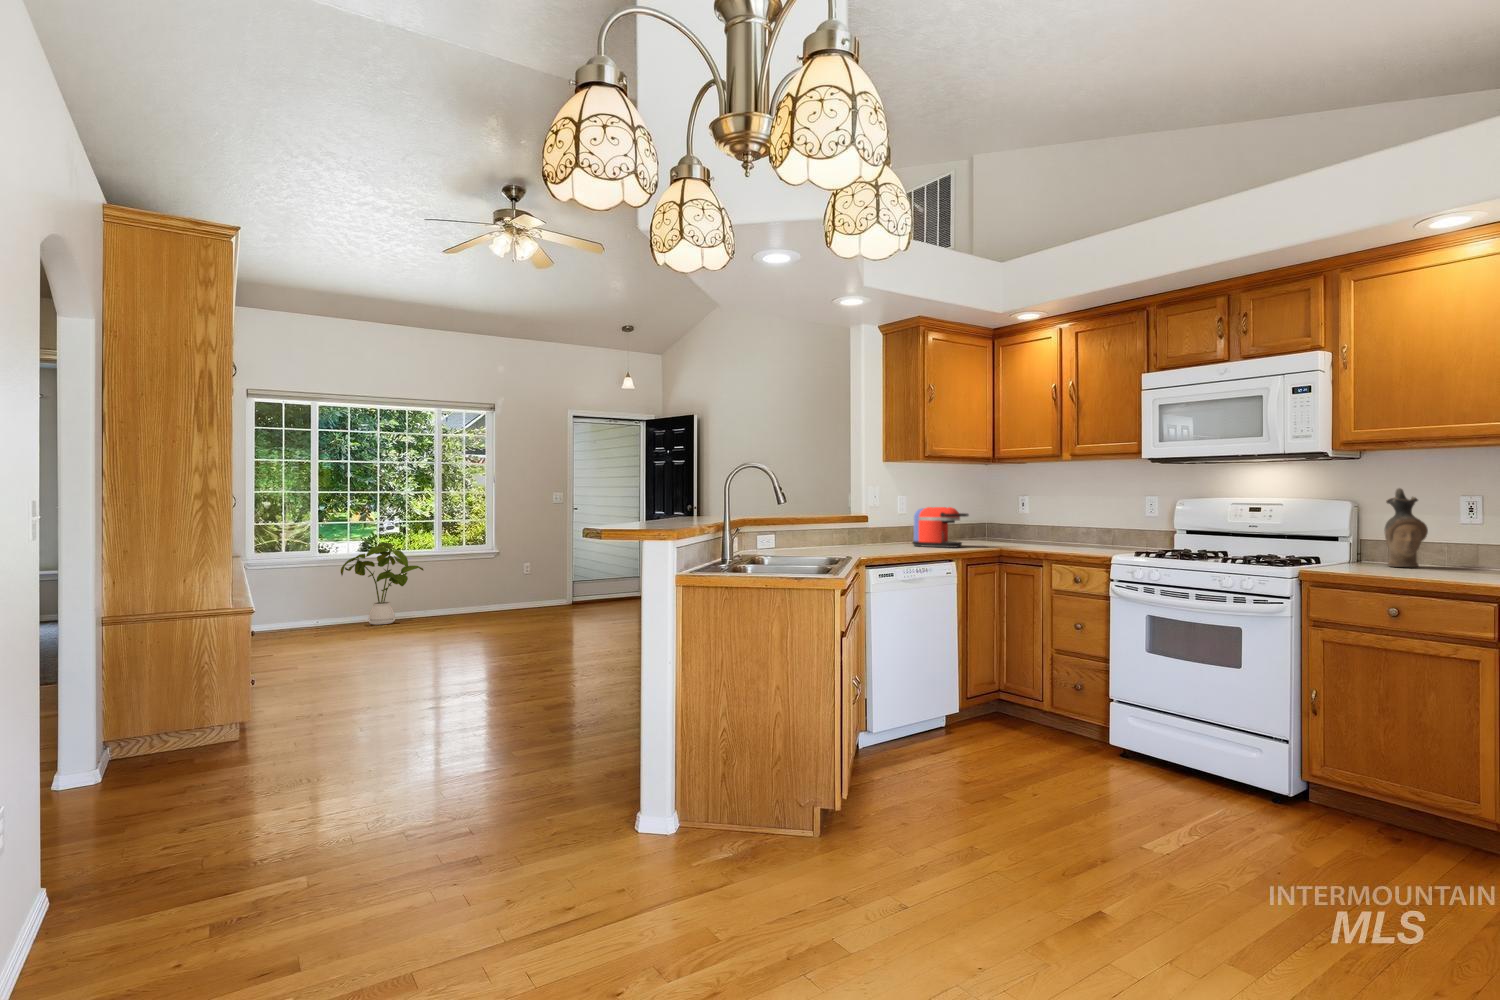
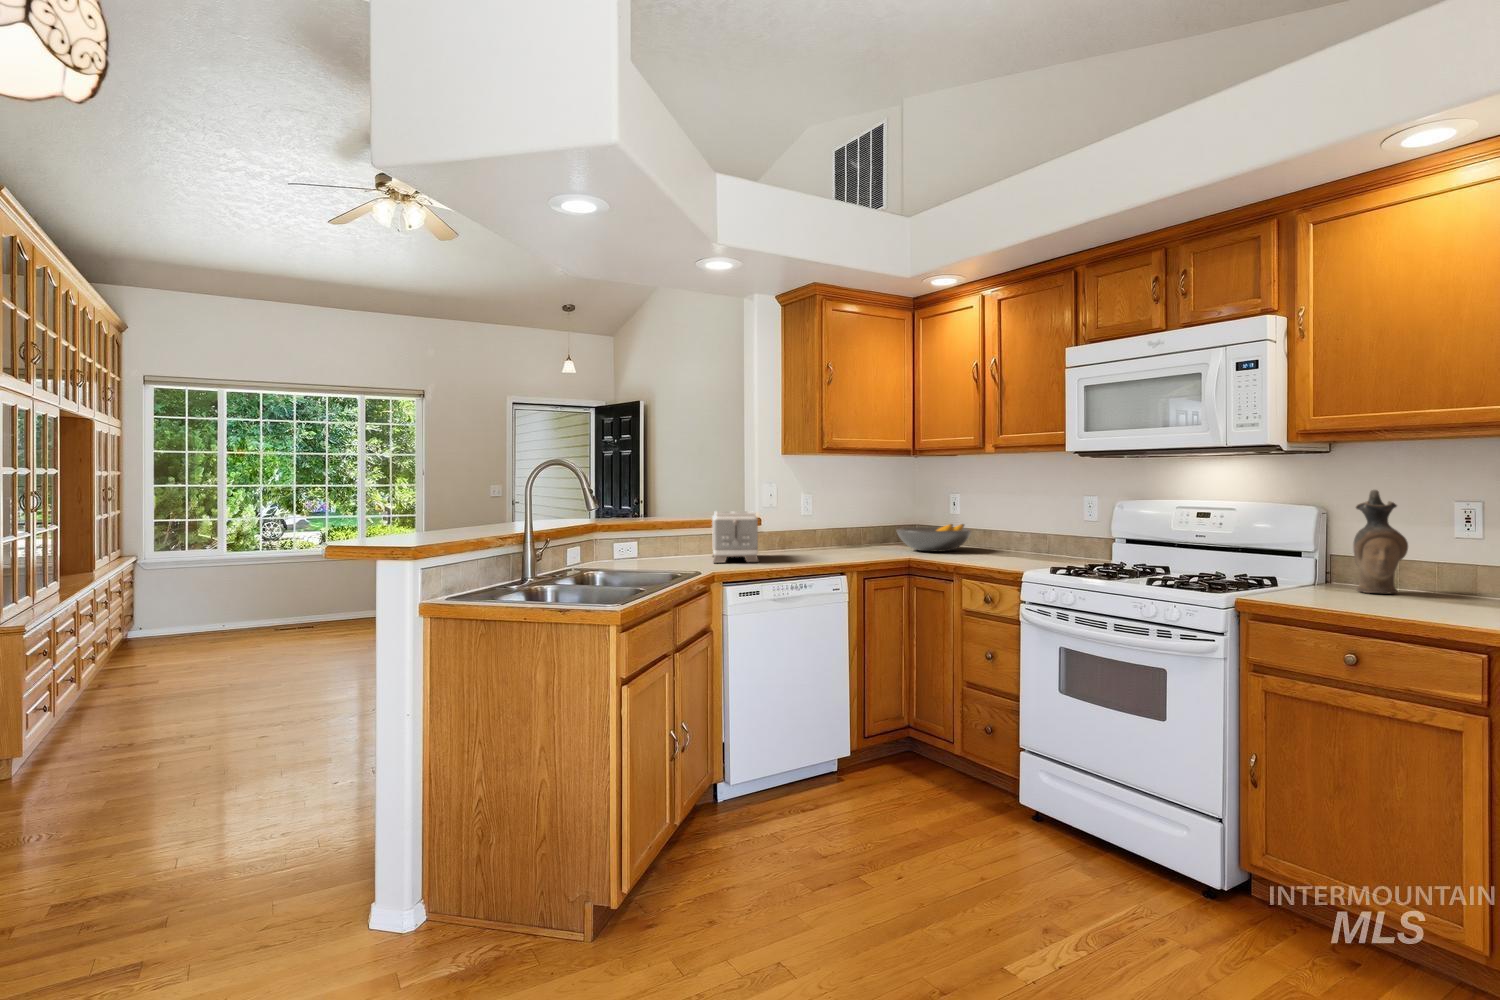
coffee maker: present [912,507,968,547] -> none [808,509,870,558]
toaster: none [830,508,881,550] -> present [712,511,758,563]
fruit bowl: none [981,520,1048,543] -> present [896,524,972,551]
house plant: present [341,542,423,625] -> none [246,544,341,632]

